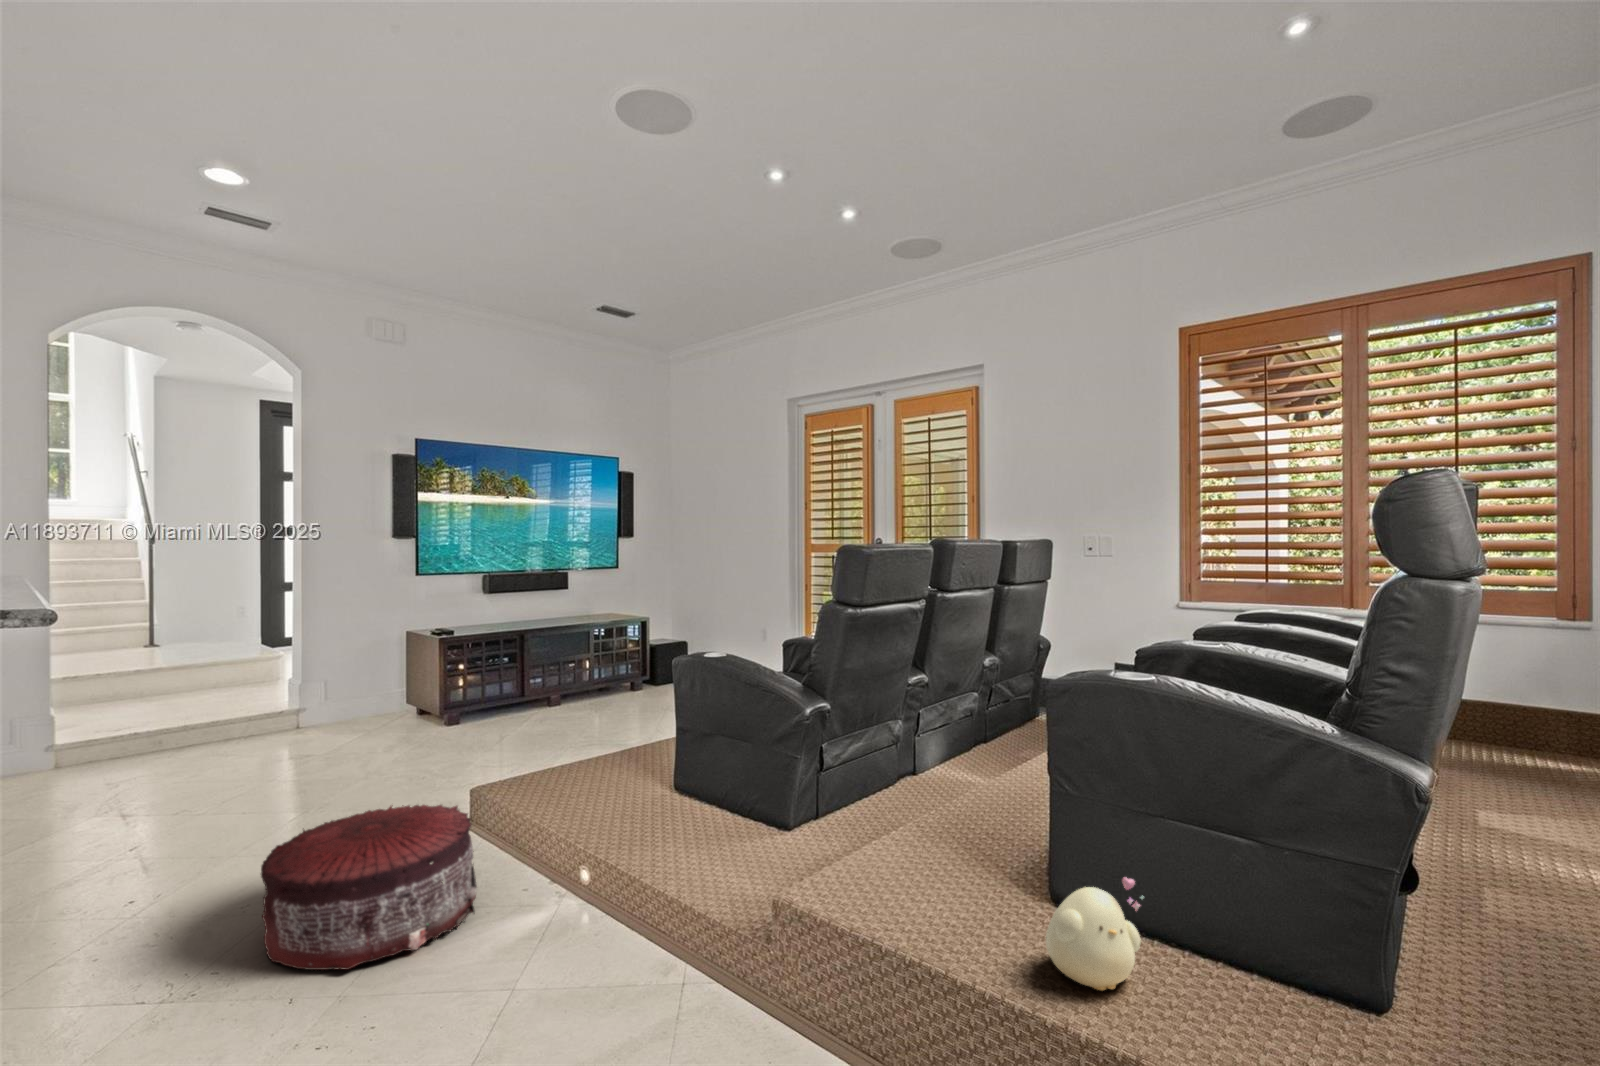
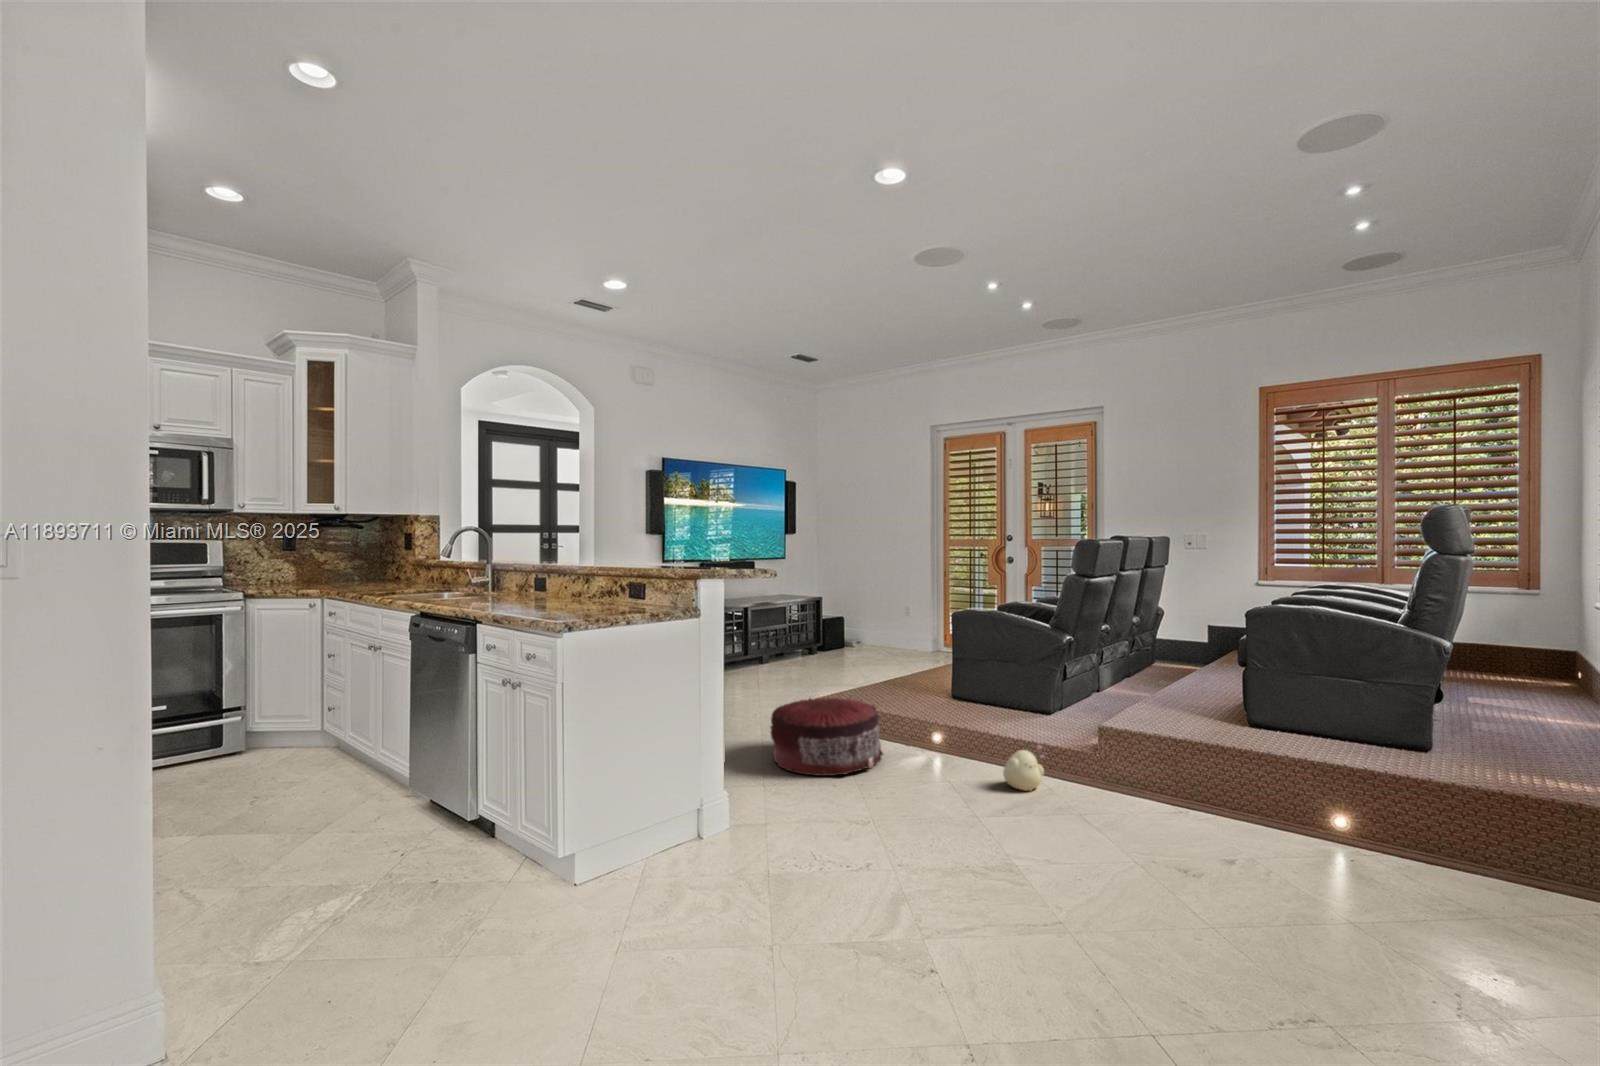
plush toy: present [1046,877,1143,990] -> present [1003,745,1044,791]

